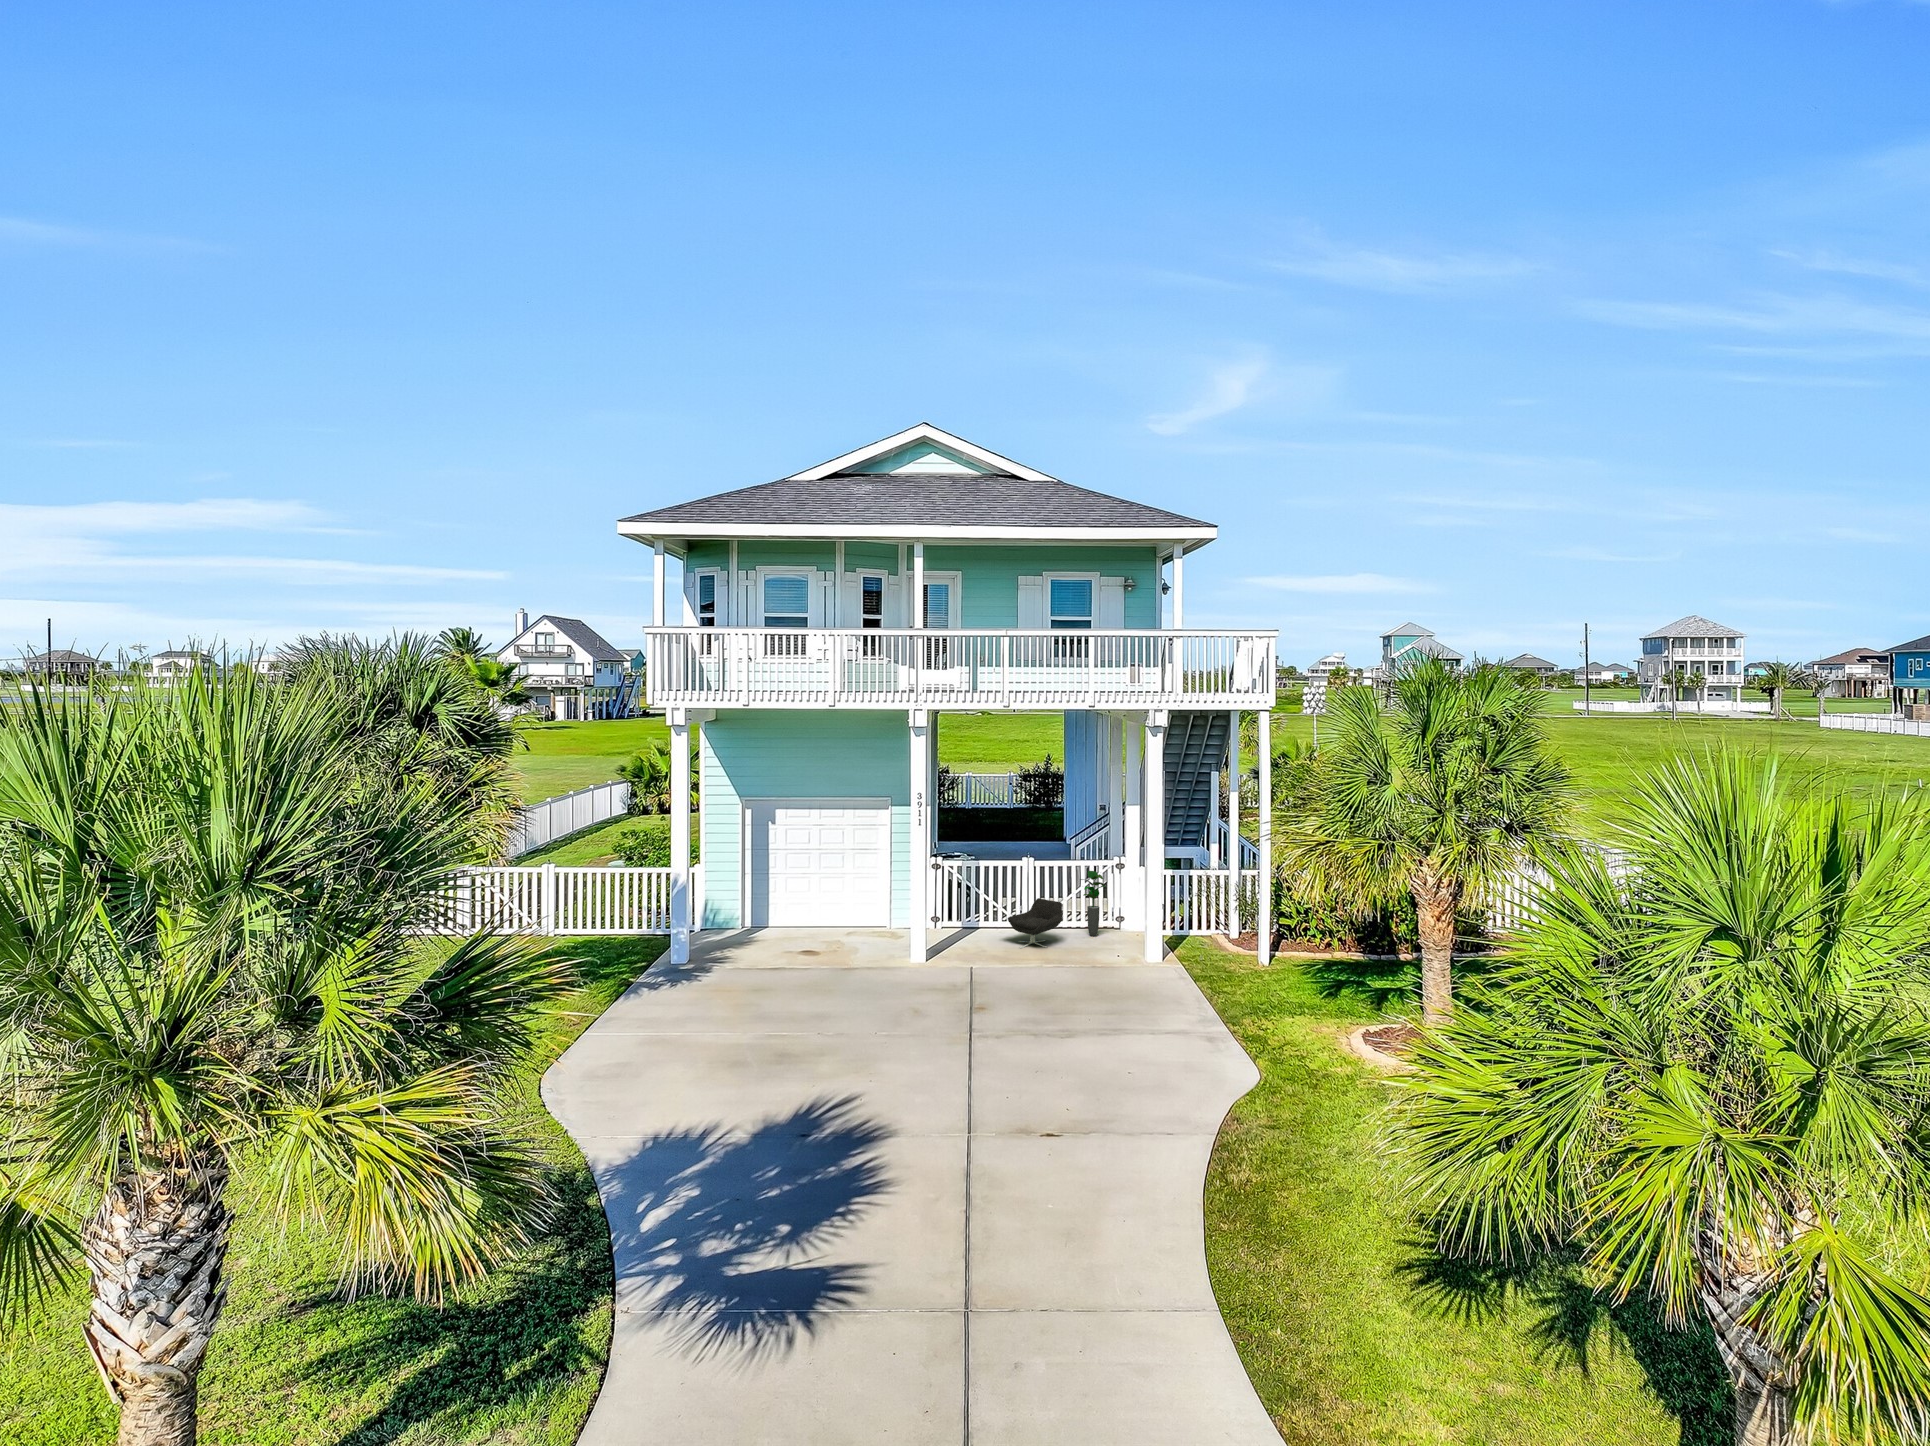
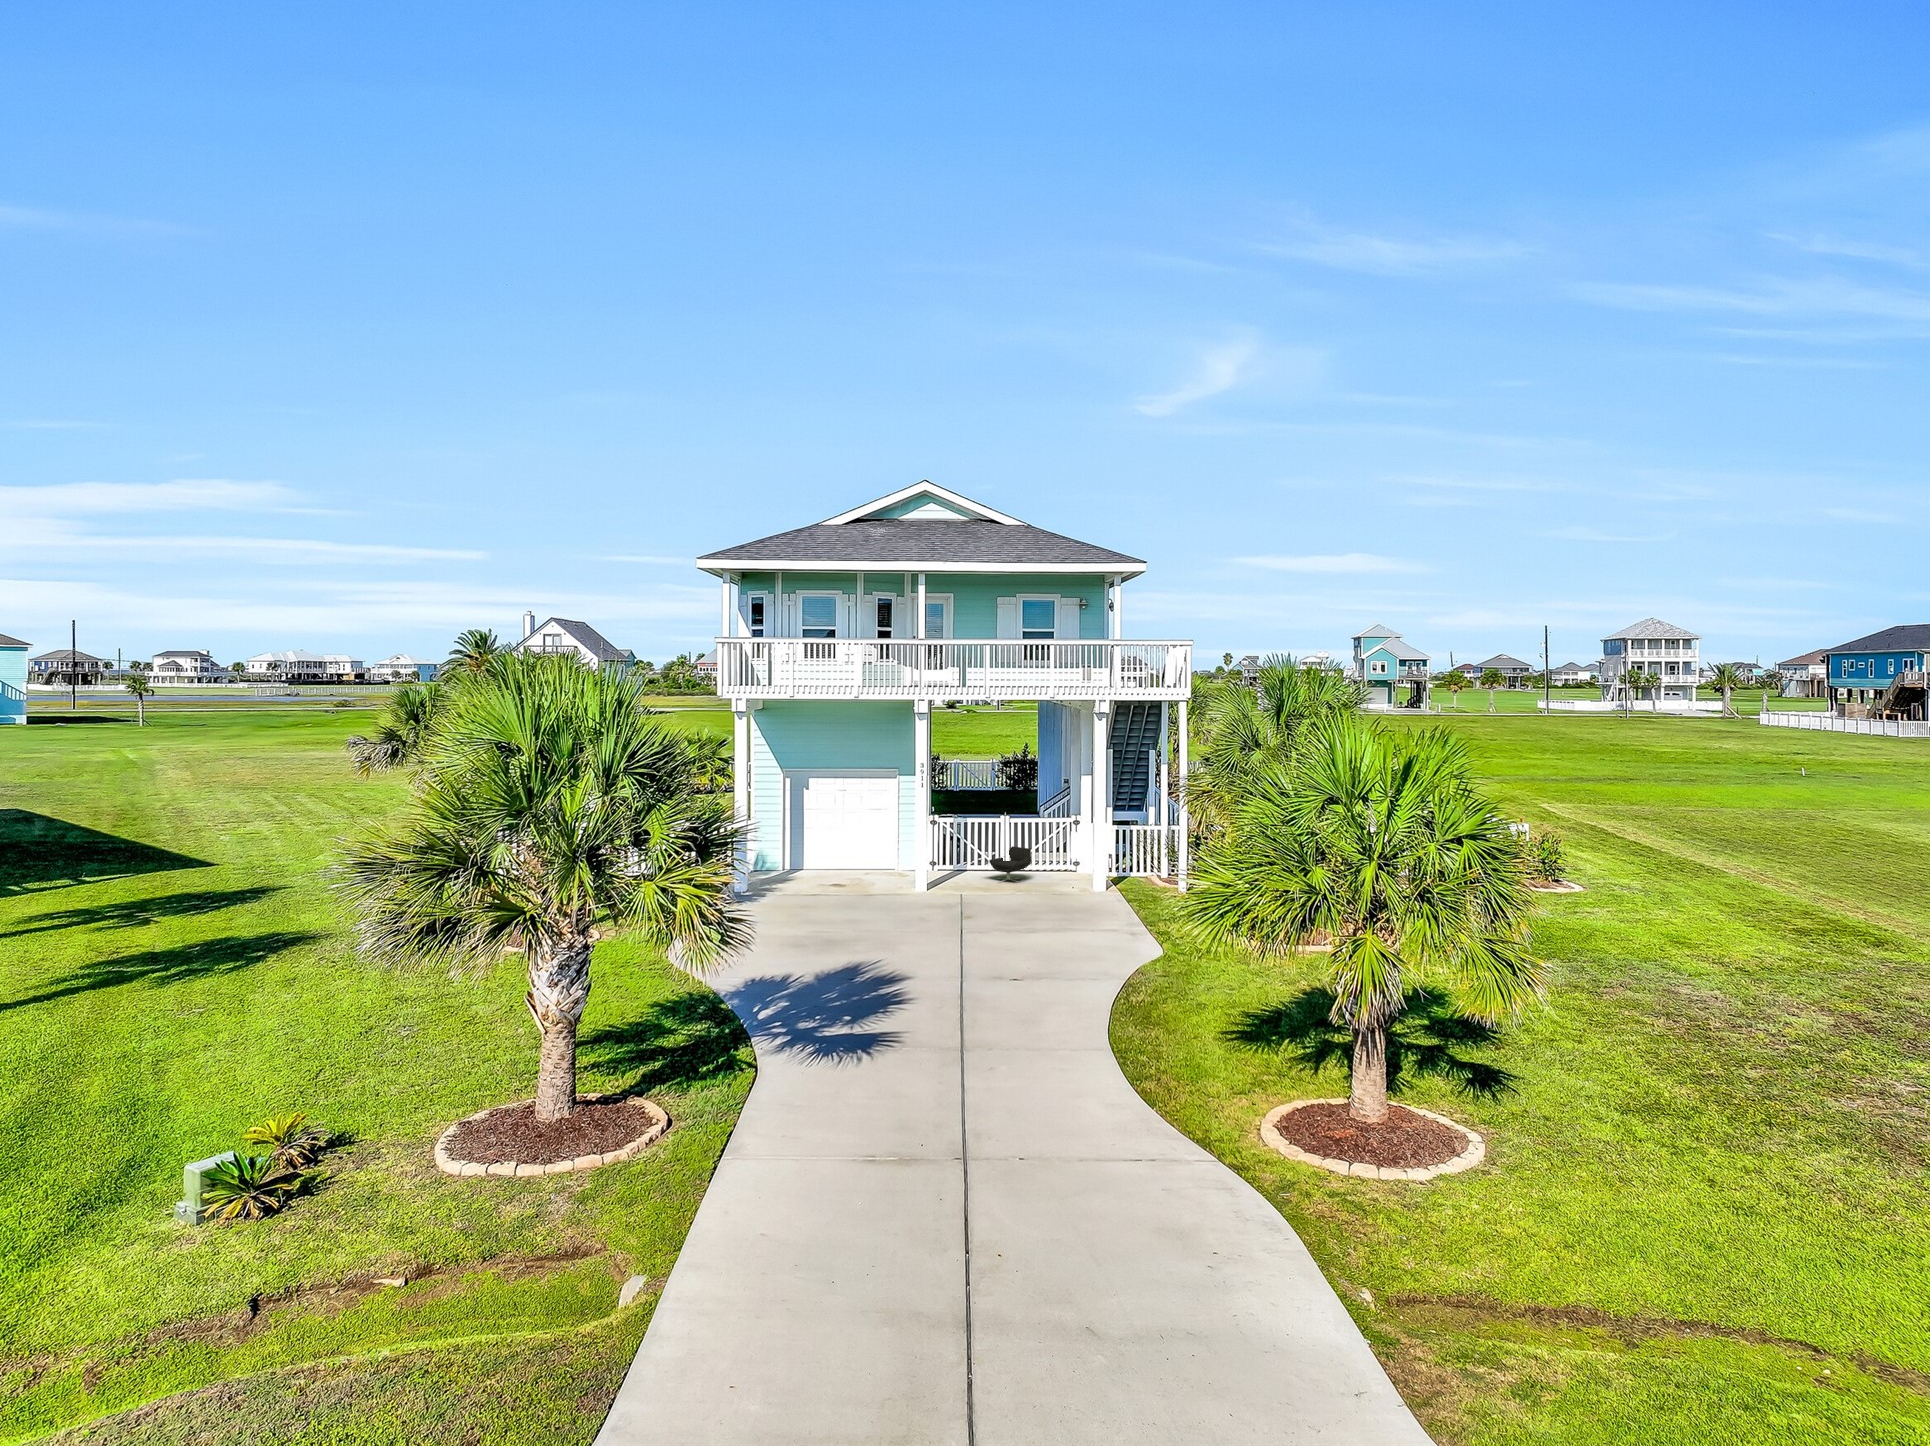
potted plant: present [1080,871,1106,936] -> none [1044,826,1065,876]

